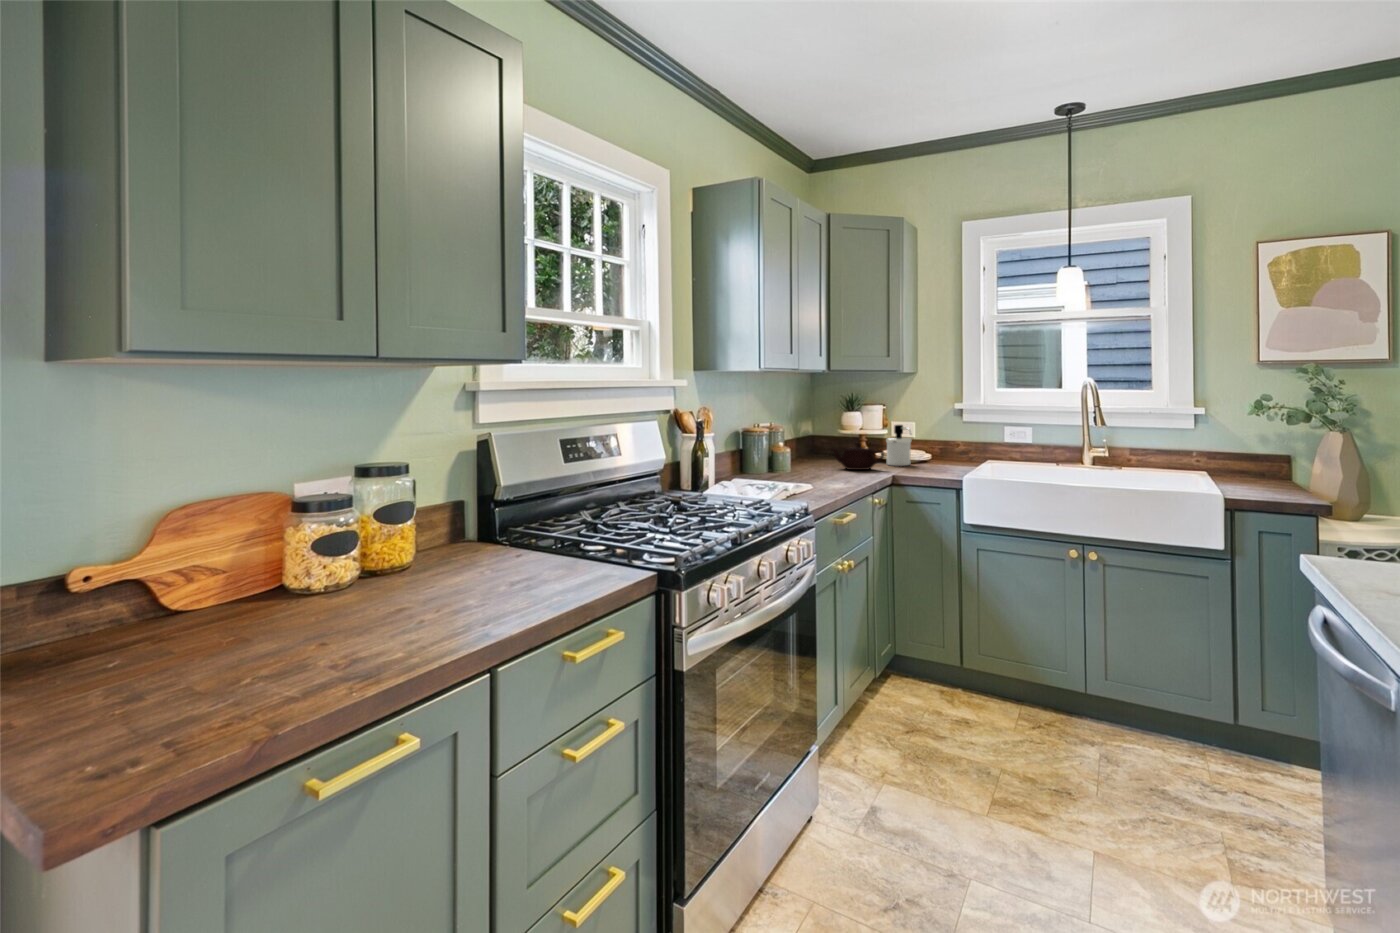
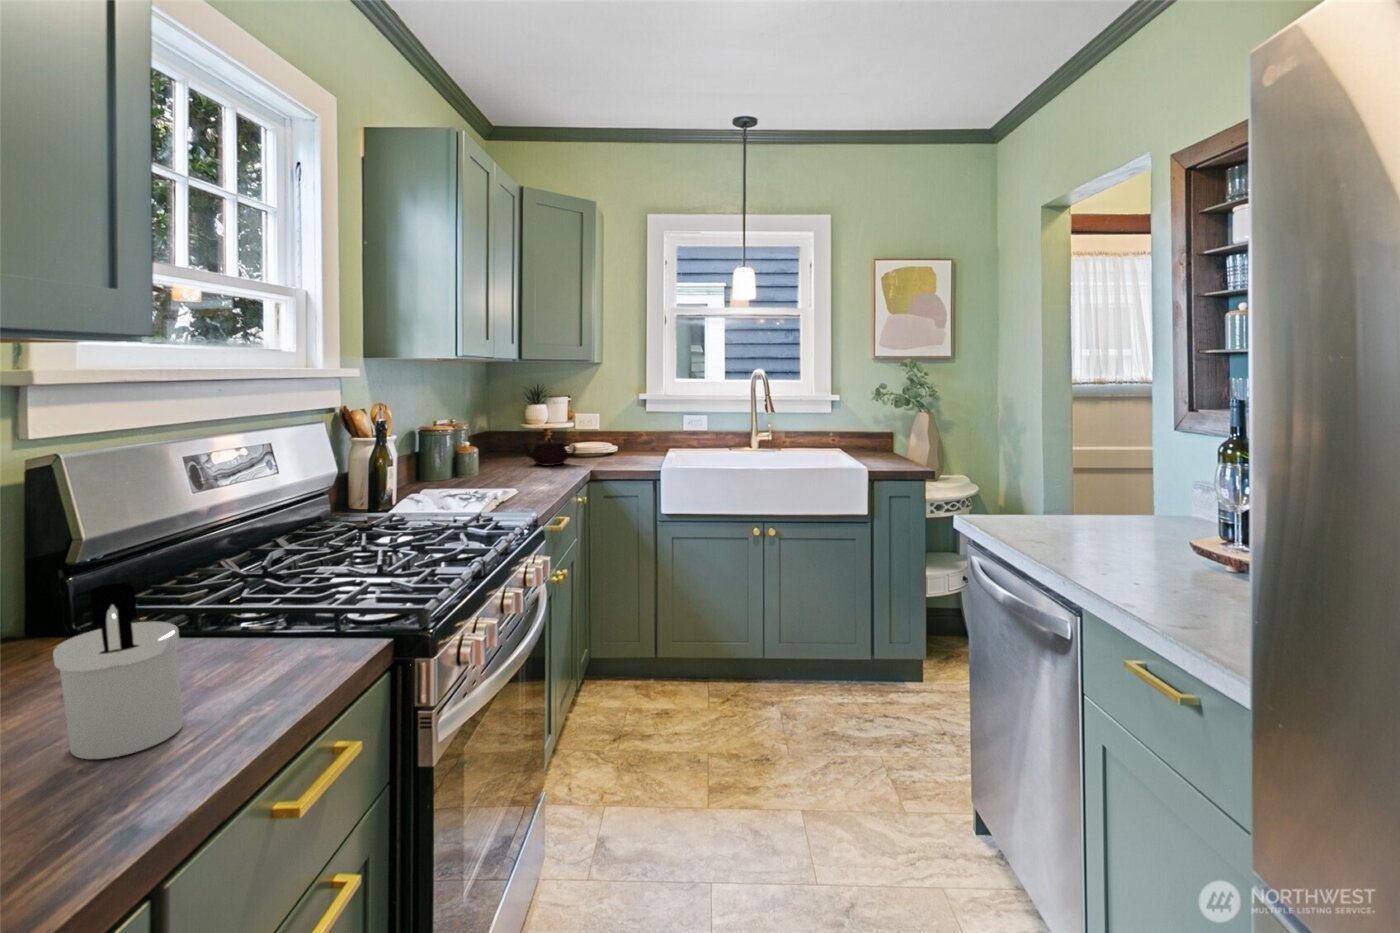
soap dispenser: present [886,425,912,466] -> present [53,582,184,759]

